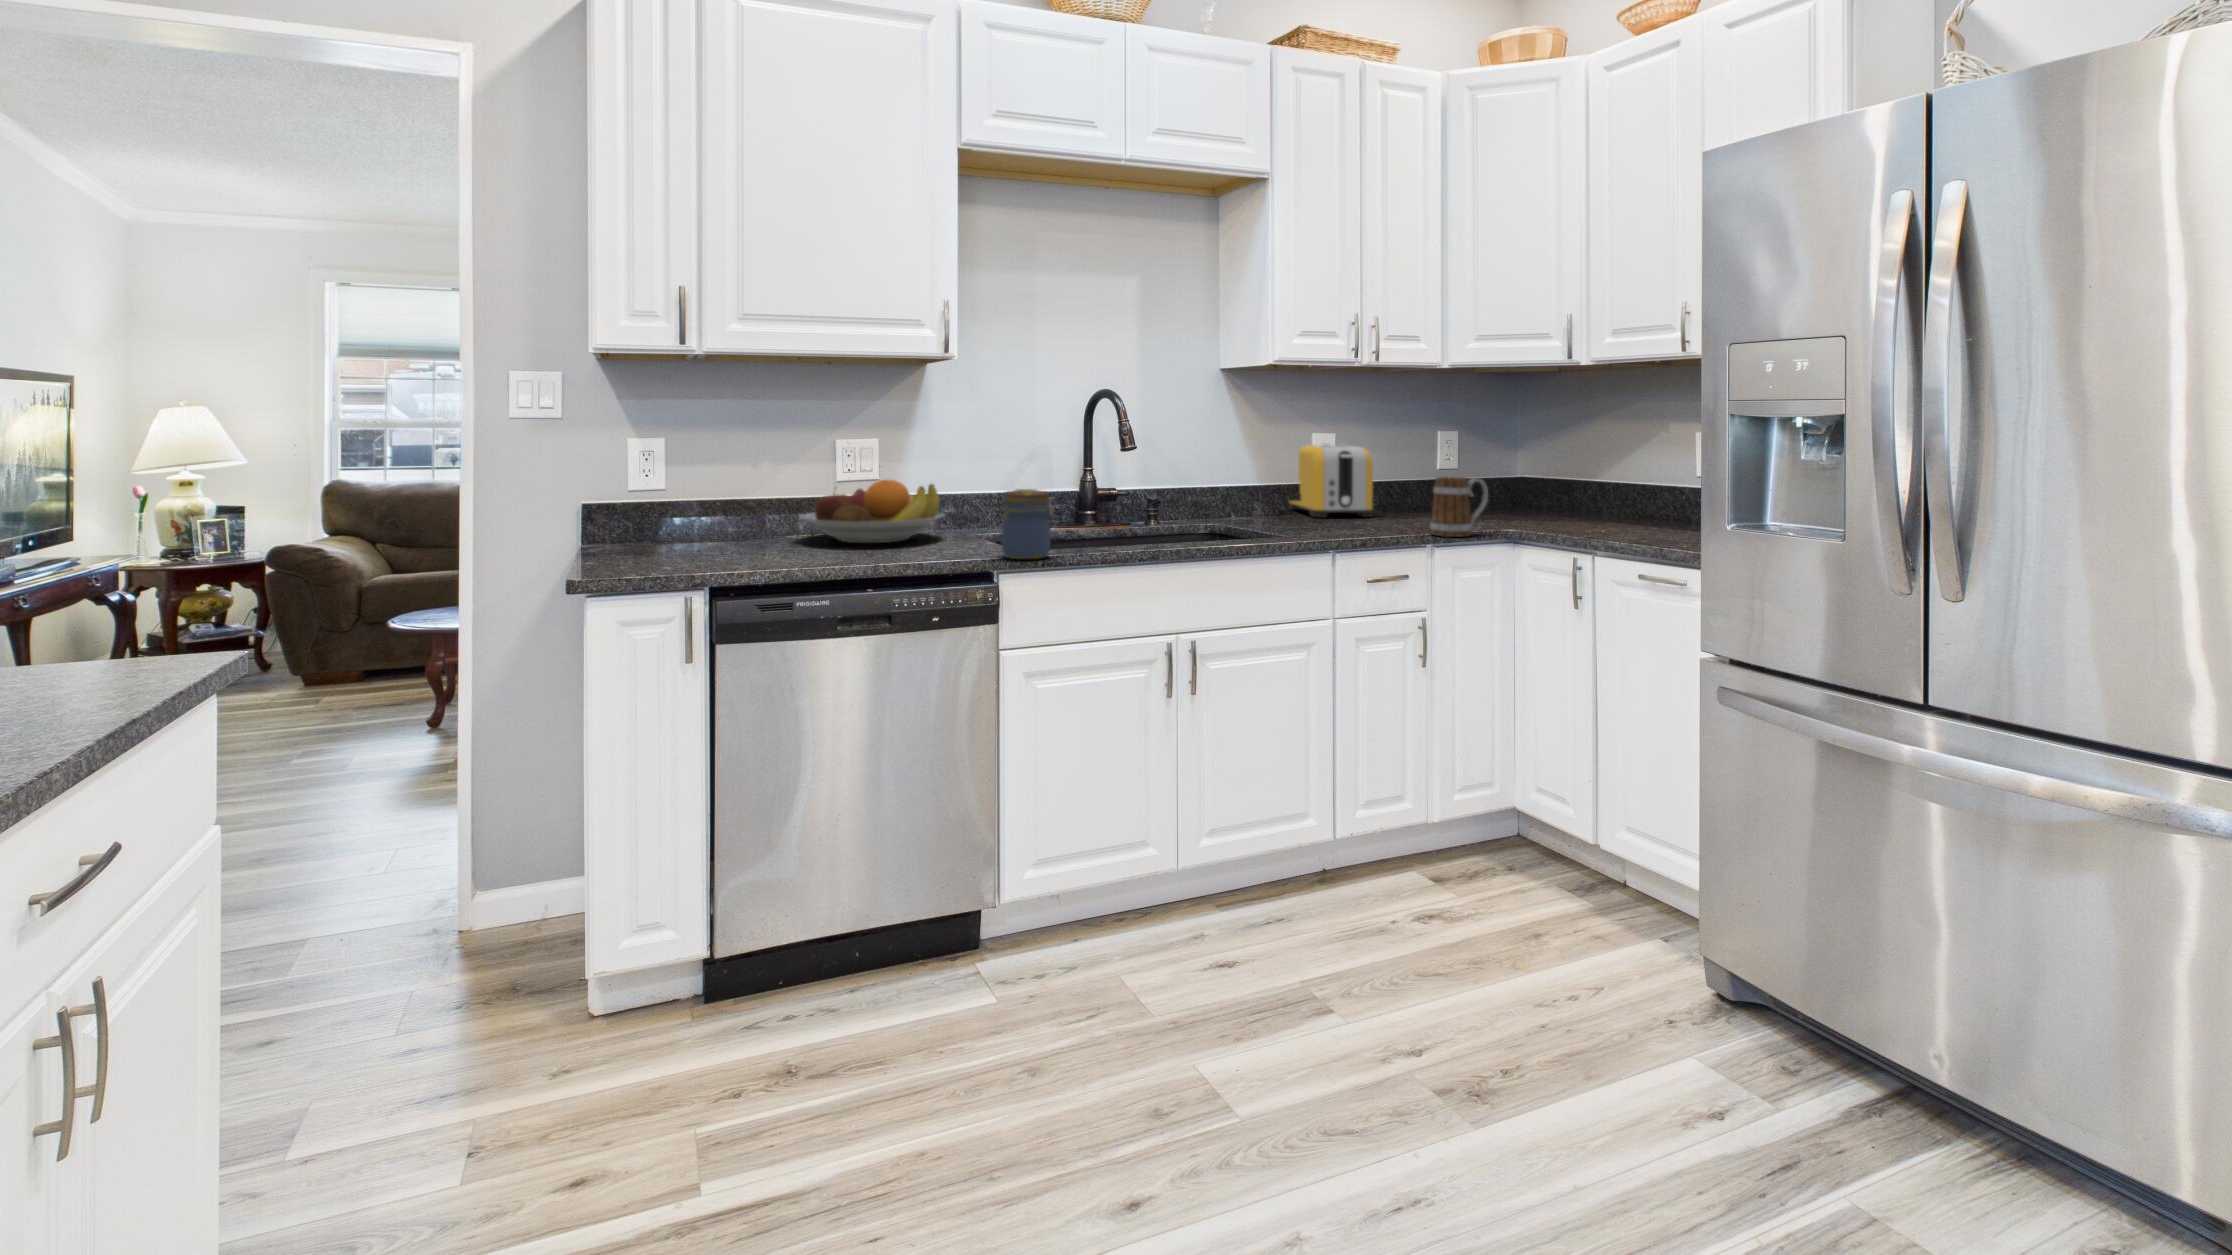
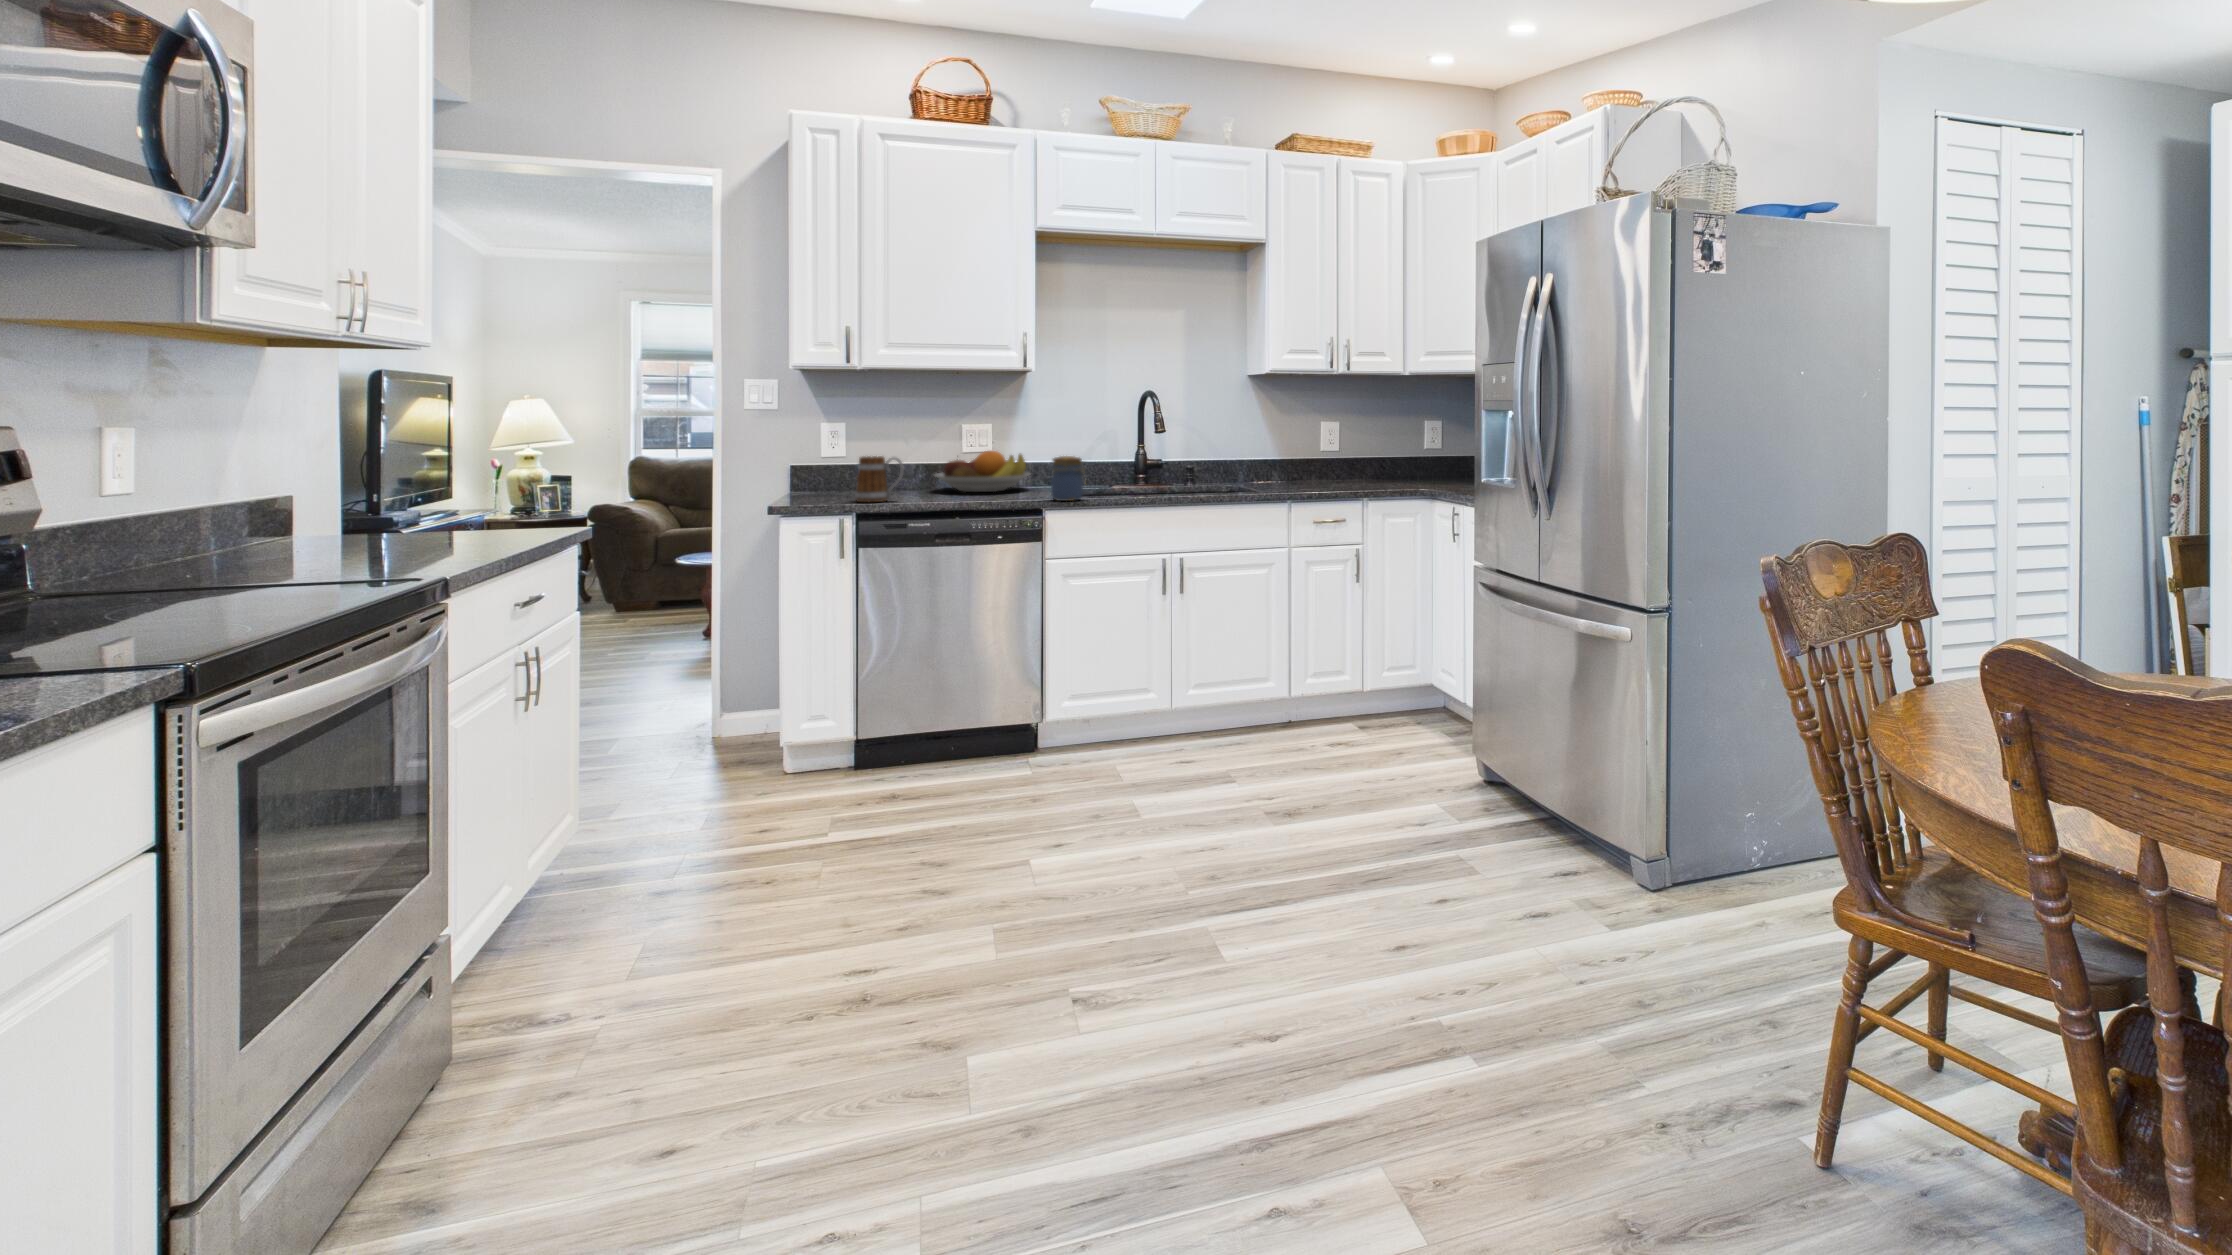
toaster: present [1289,445,1373,517] -> none [1306,430,1353,481]
mug: present [1430,477,1488,537] -> present [855,456,903,502]

